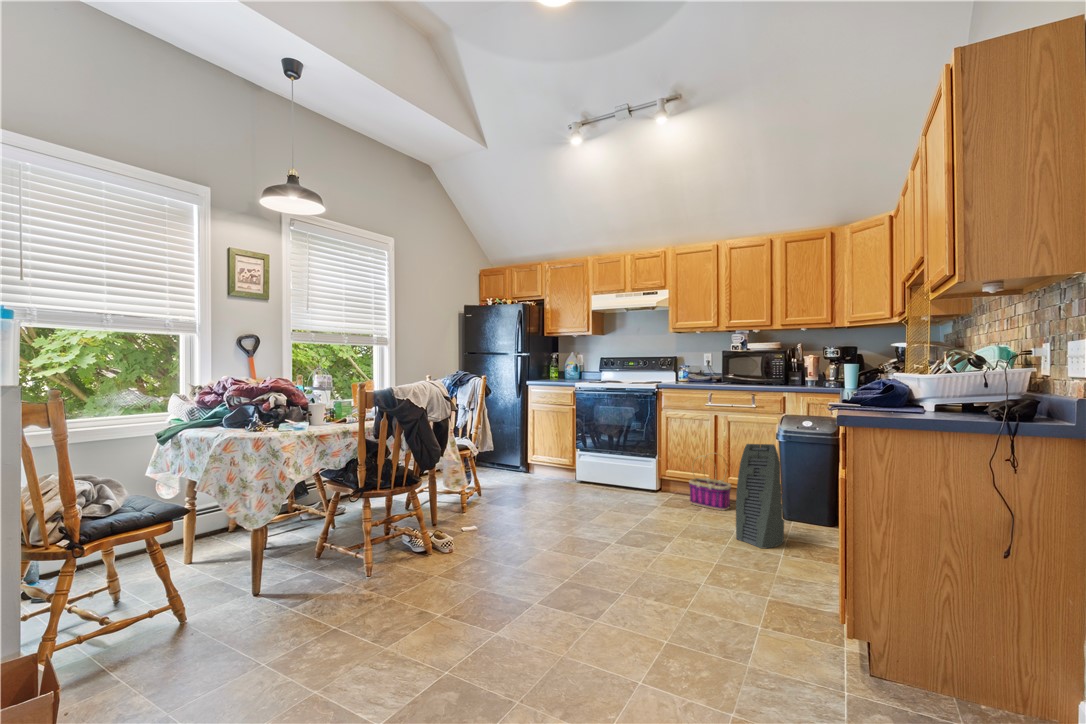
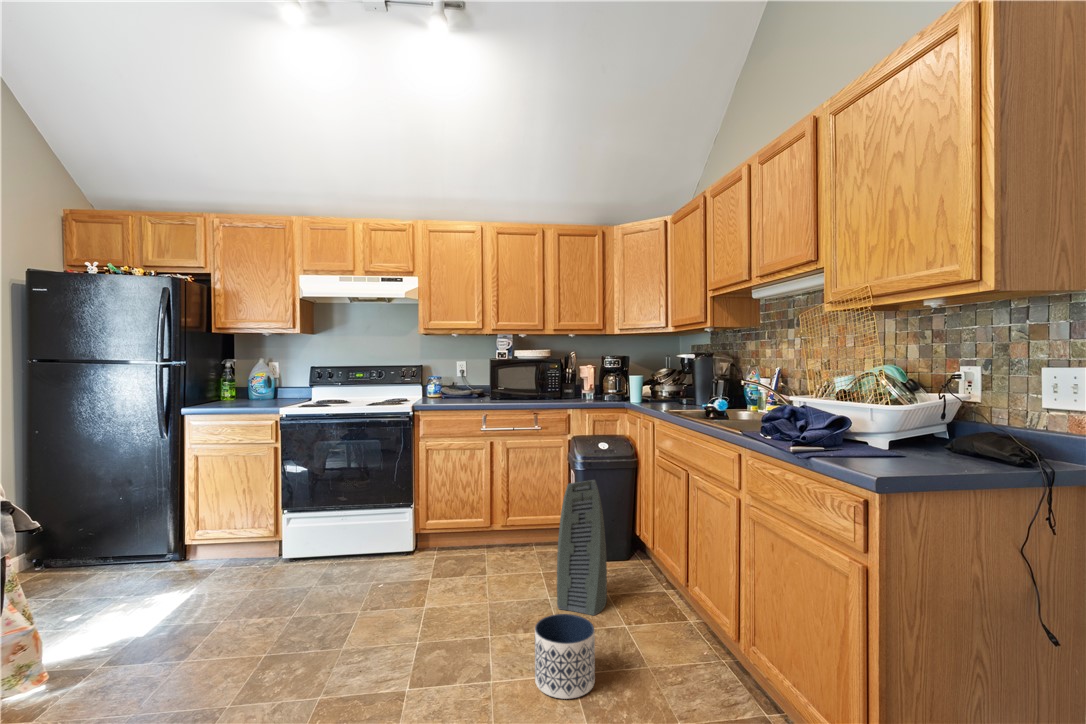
basket: present [689,455,731,511] -> none [465,491,518,566]
planter: none [683,526,727,579] -> present [535,614,595,699]

